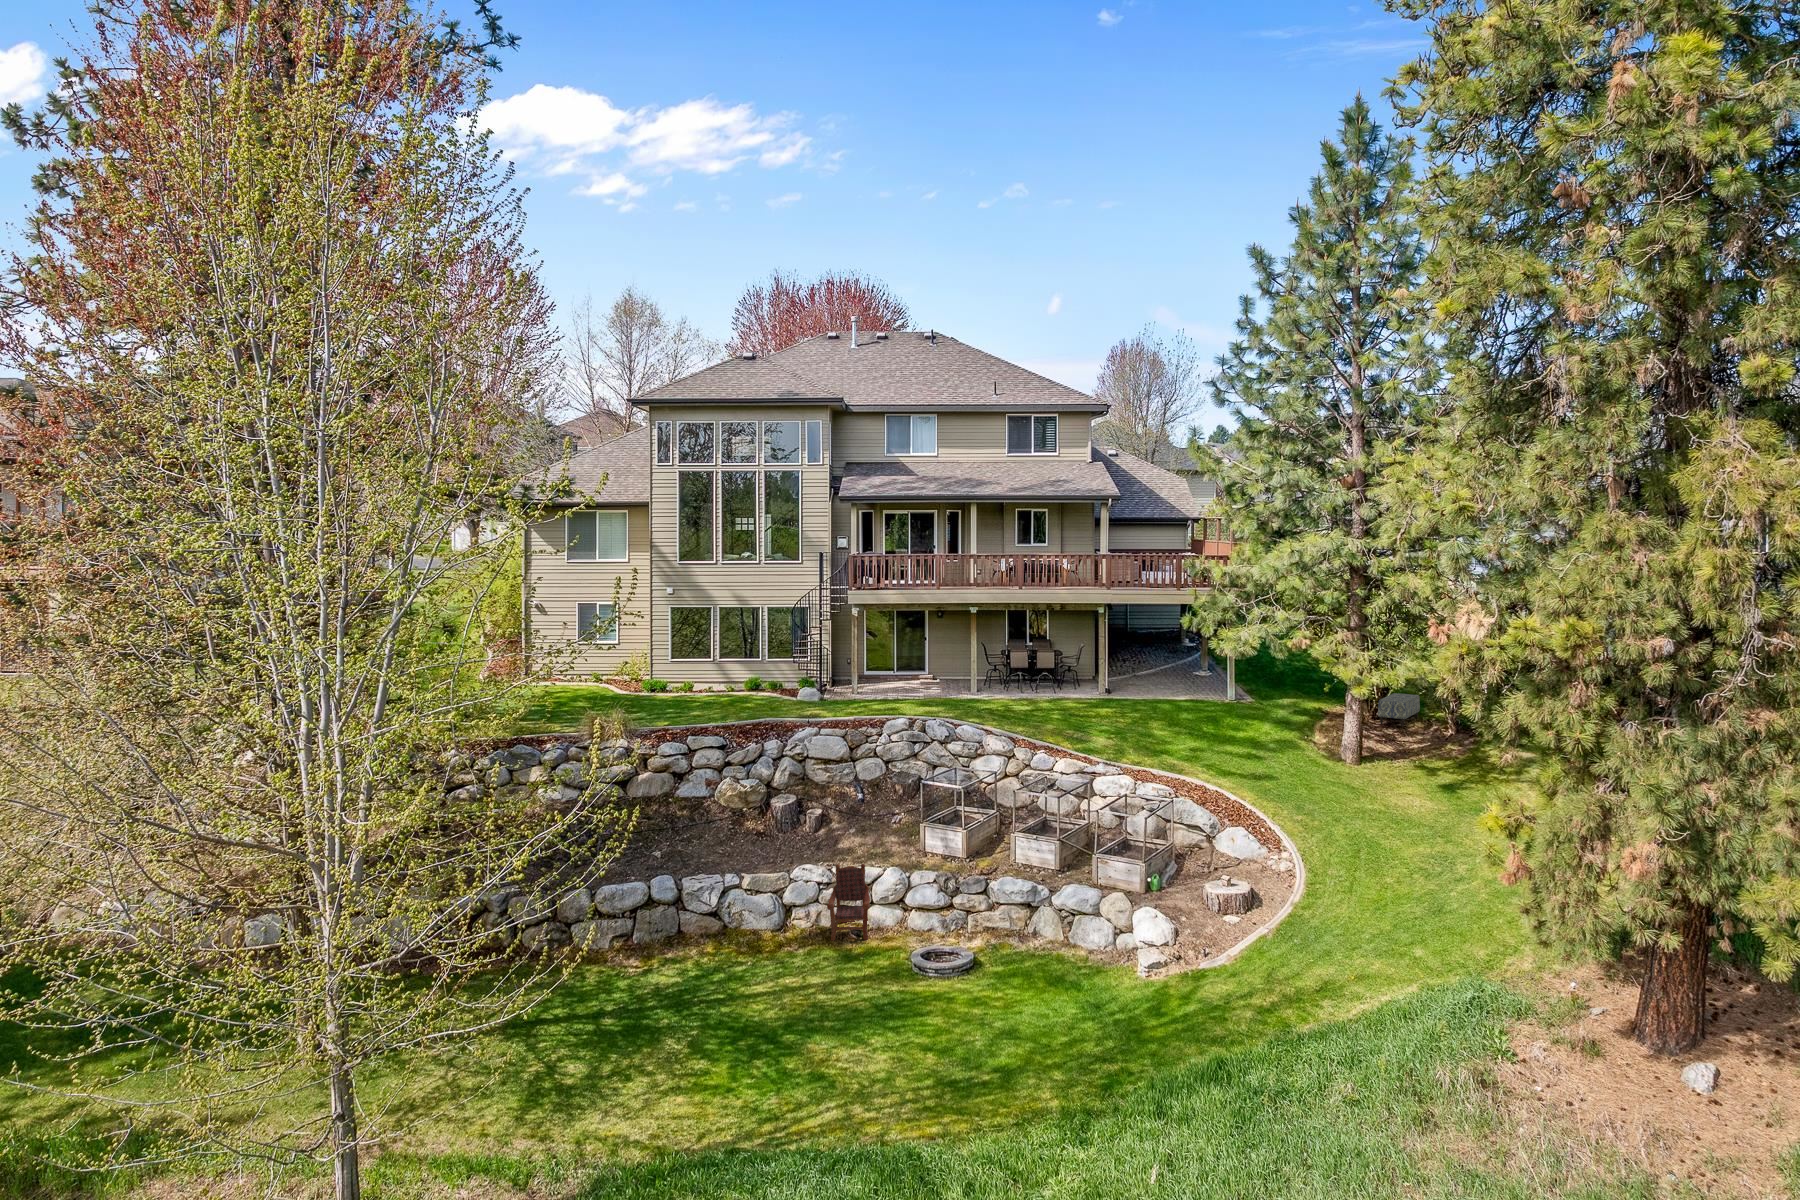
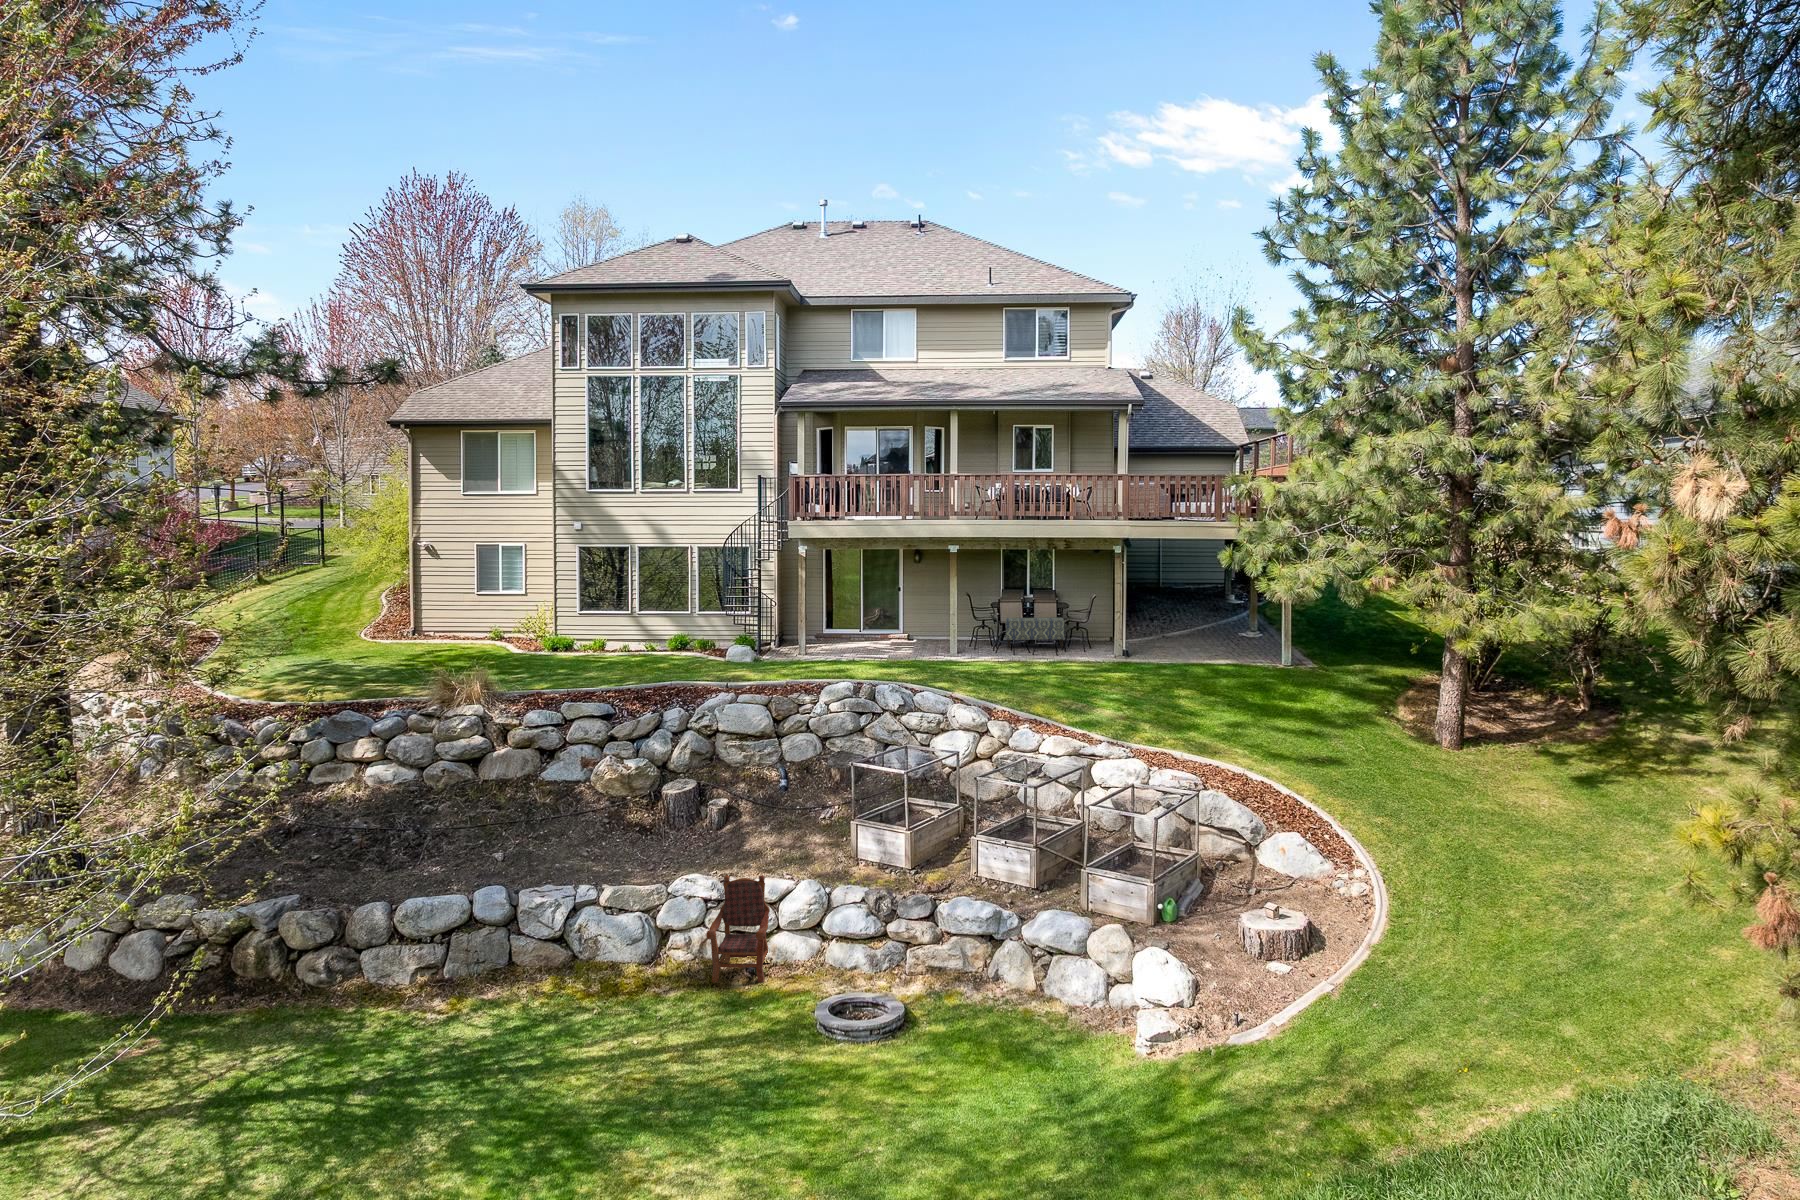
bench: present [1378,693,1420,727] -> present [1006,617,1064,648]

